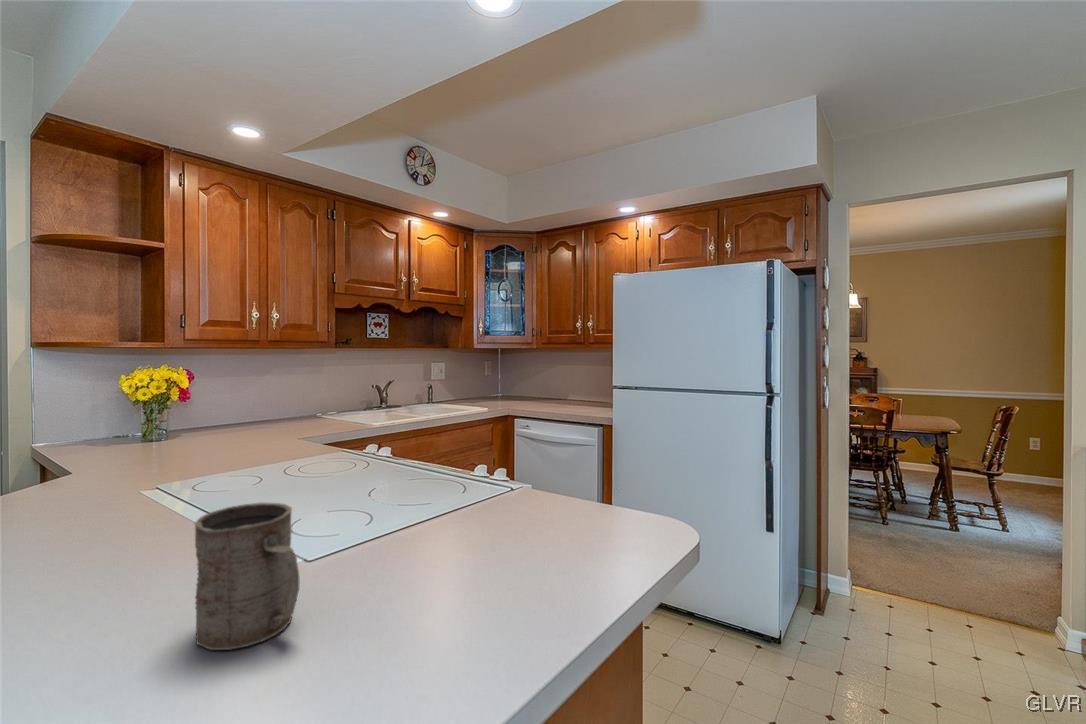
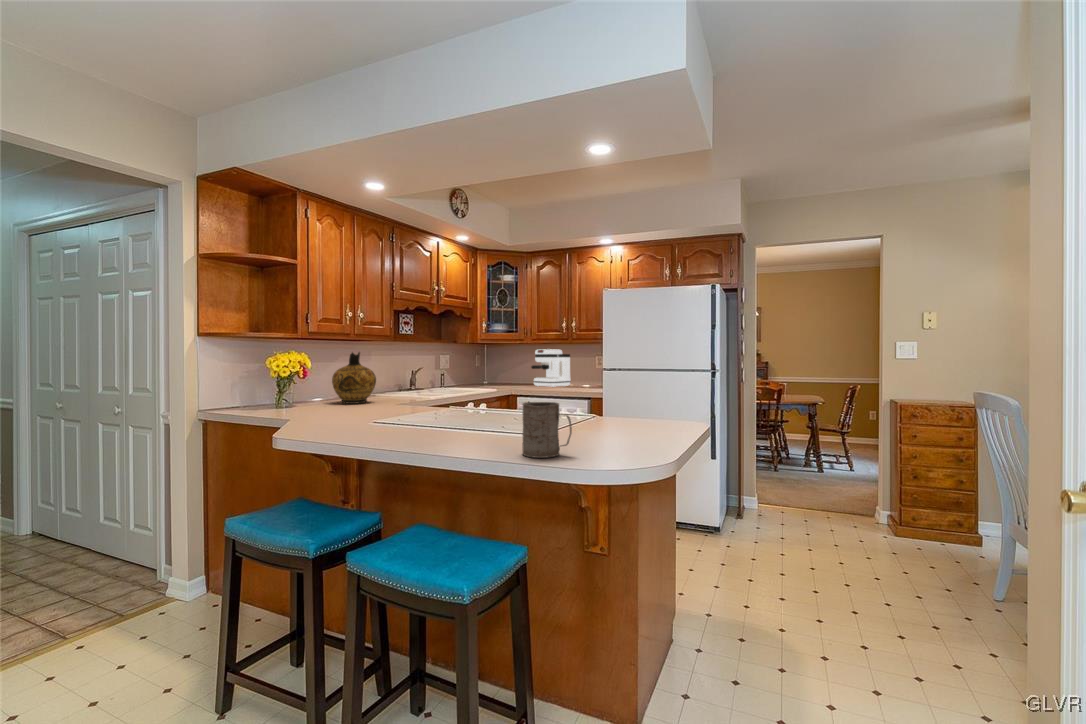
coffee maker: none [540,356,592,405] -> present [531,349,570,387]
ceramic jug: none [233,364,295,433] -> present [332,352,376,404]

